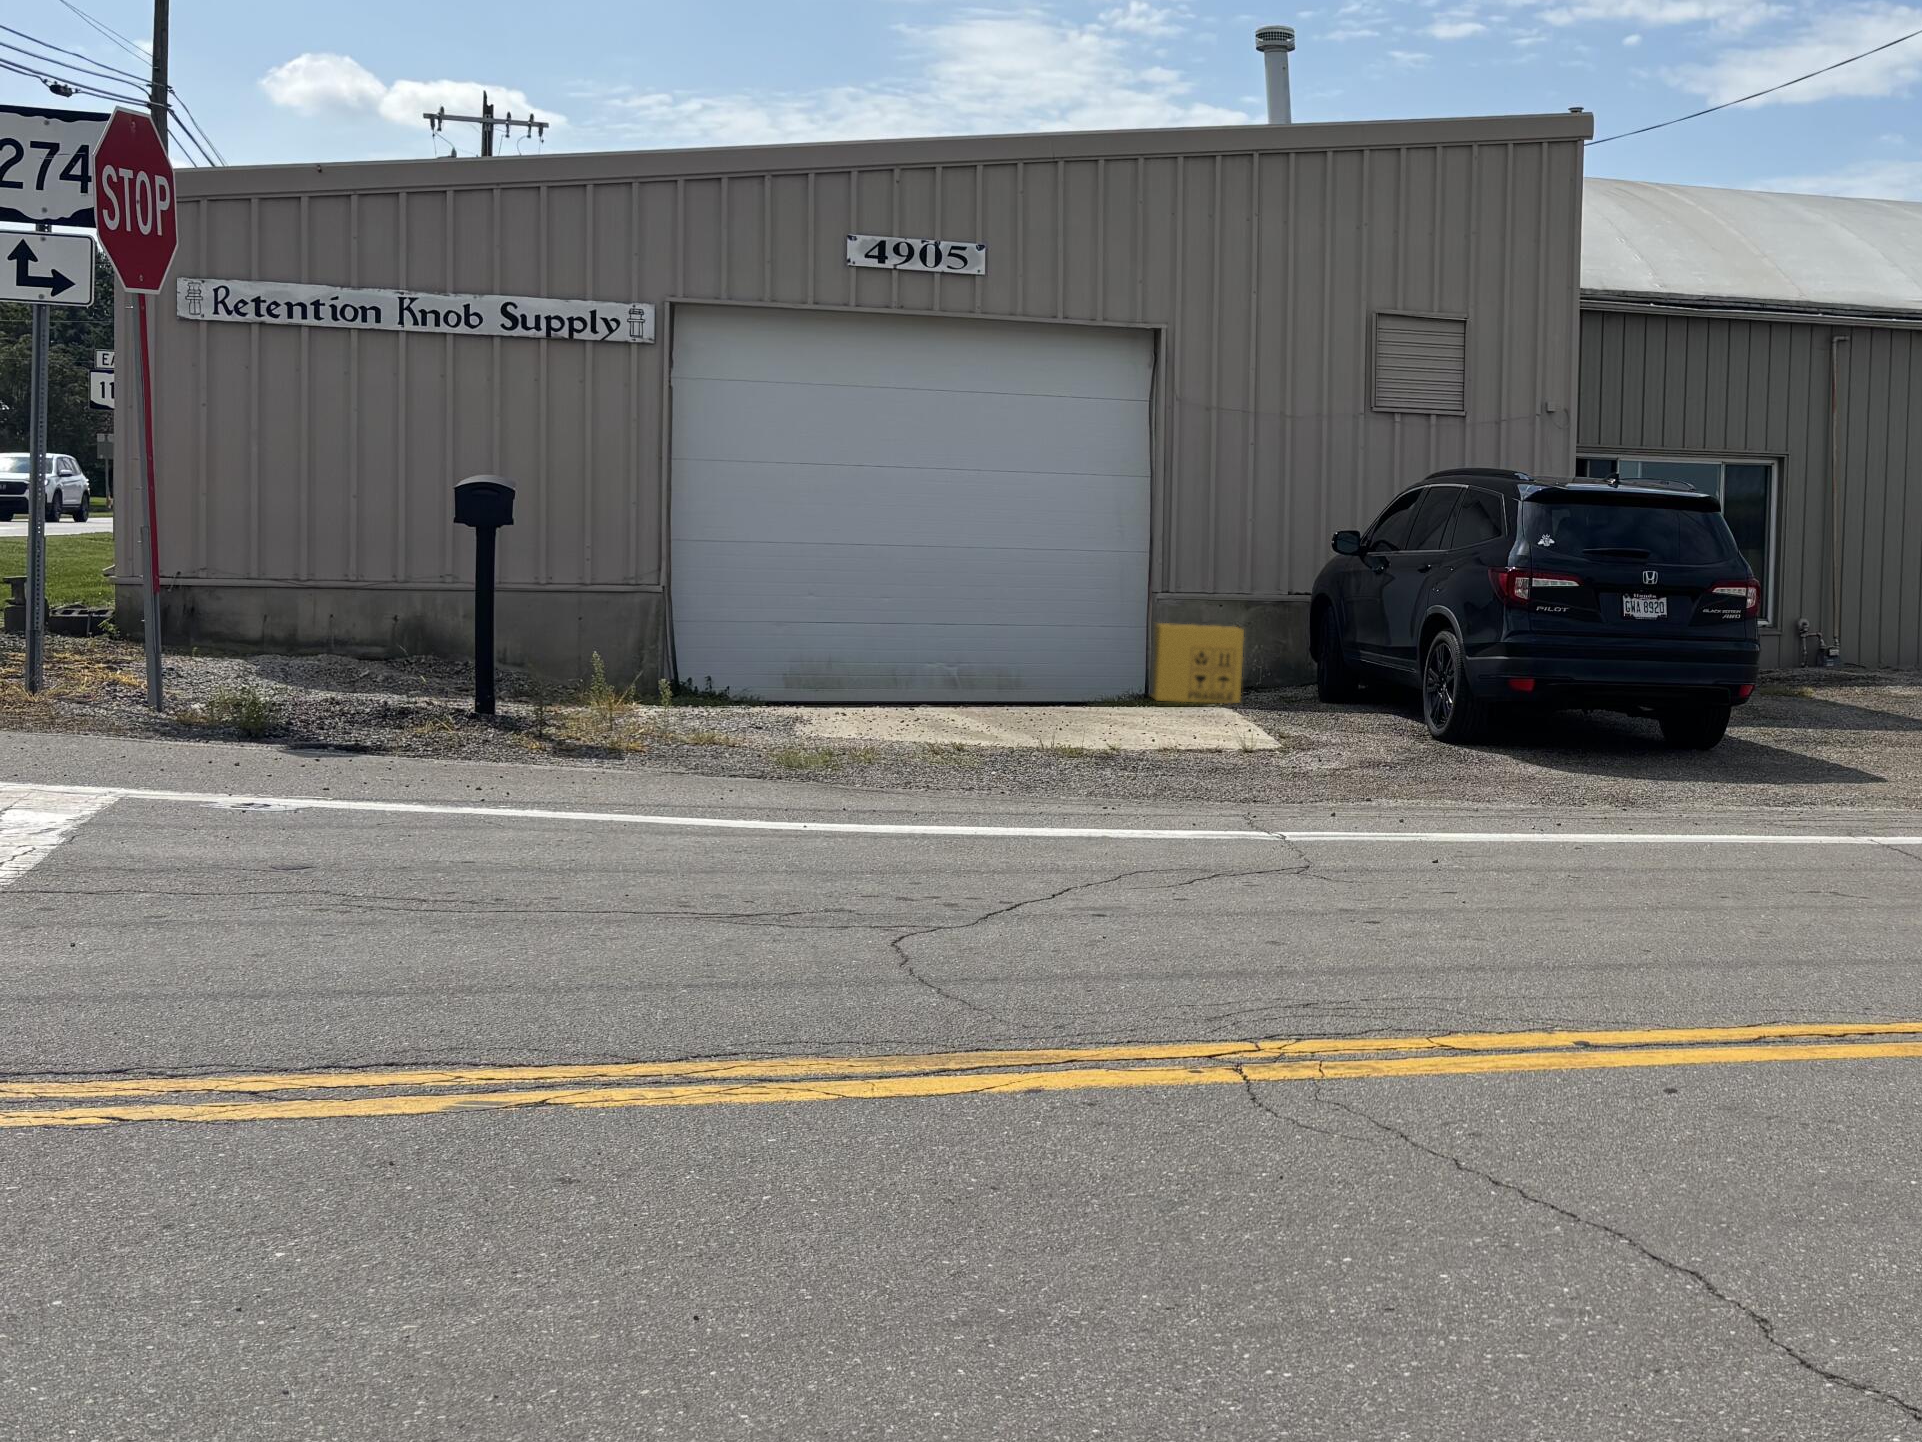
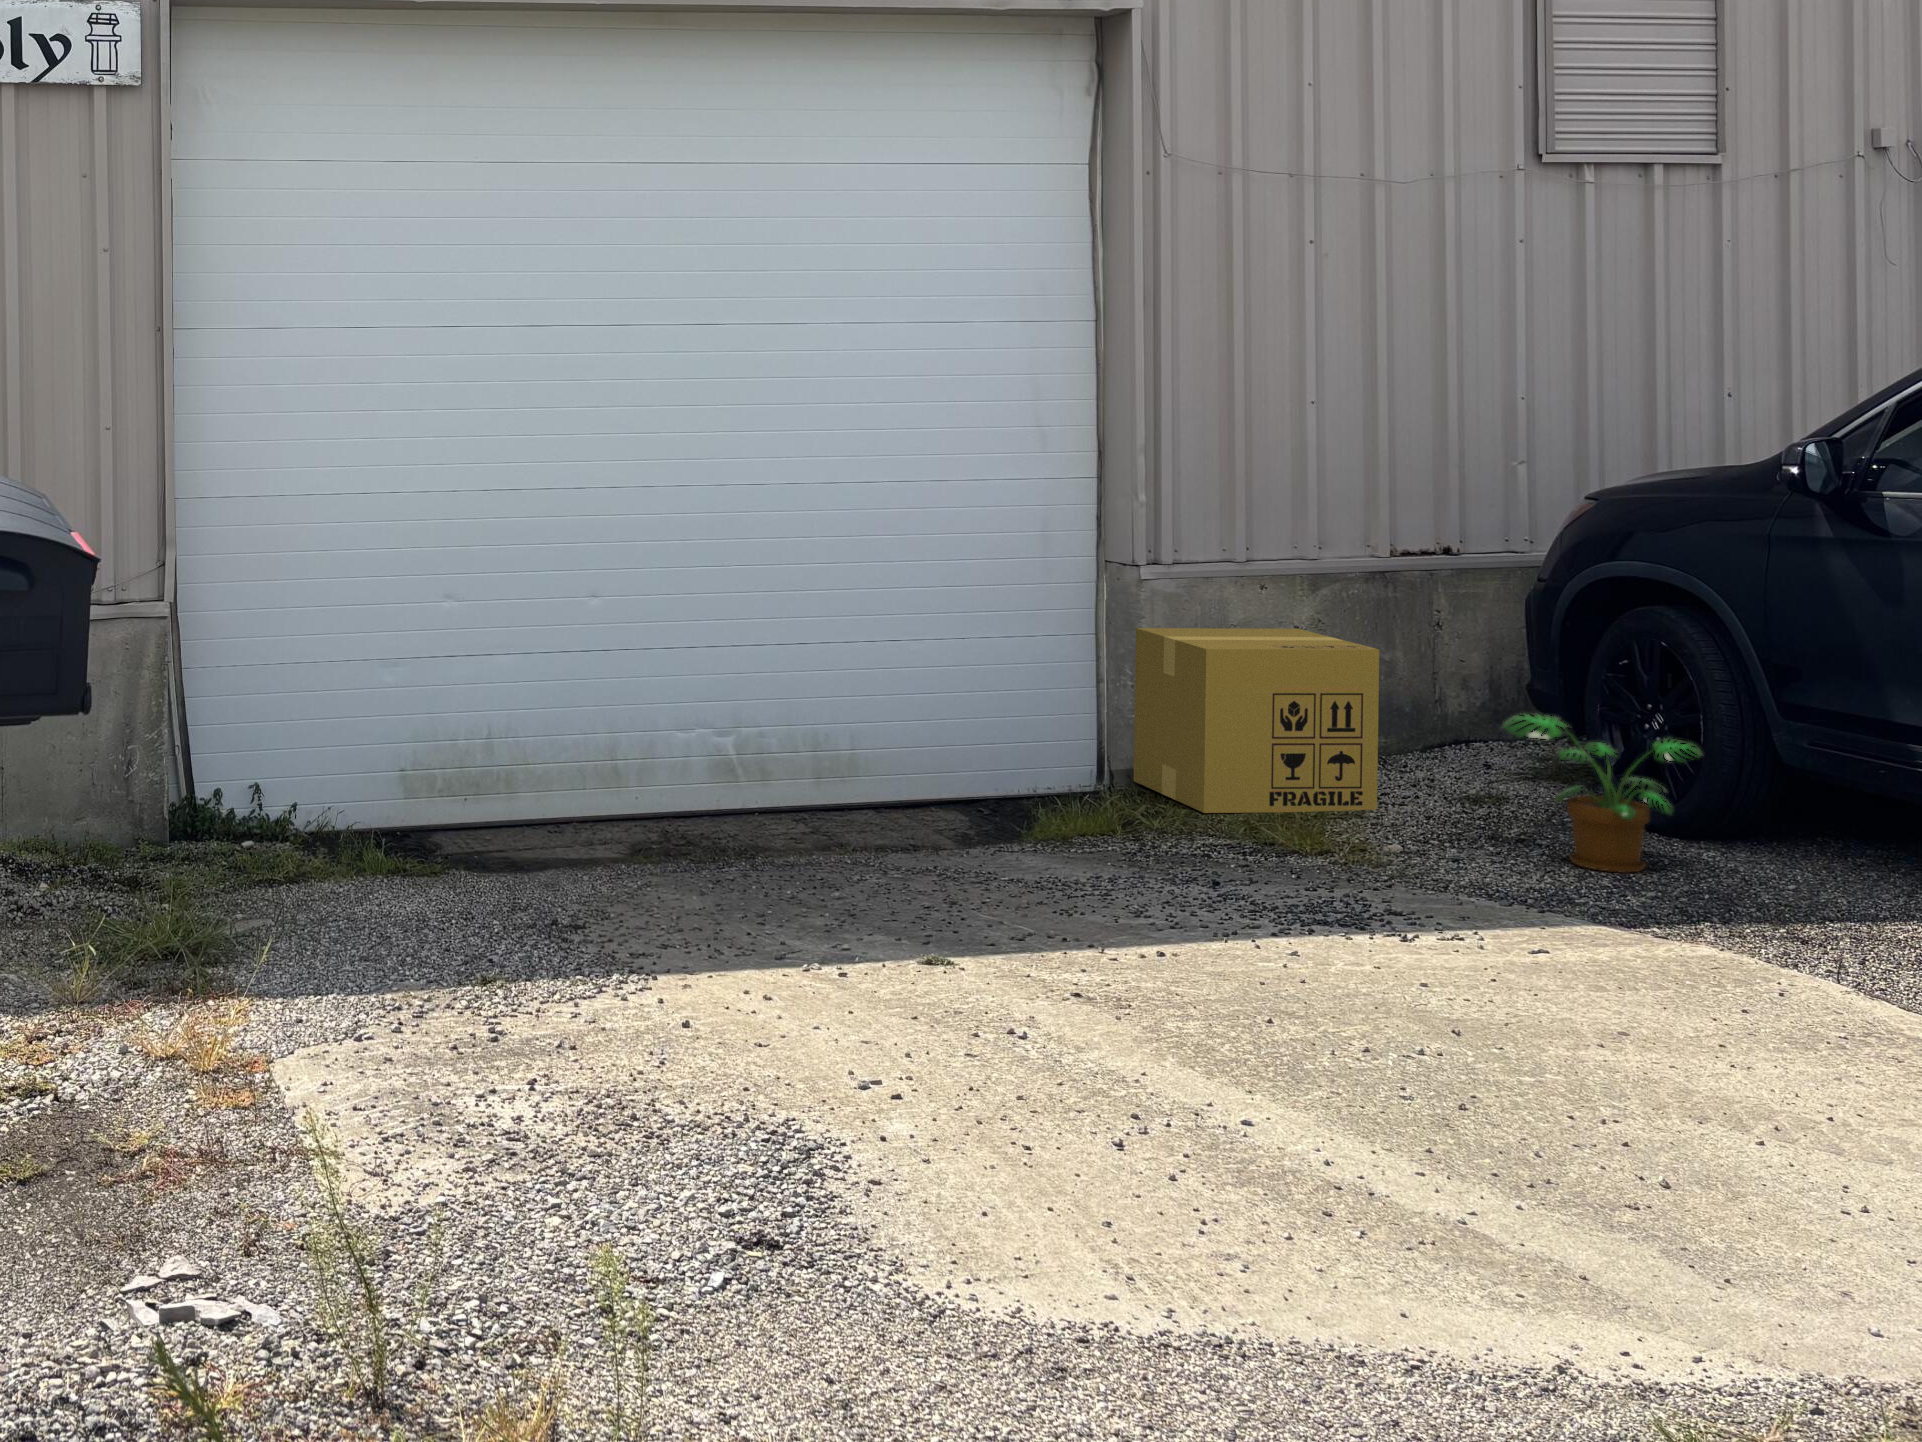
potted plant: none [1261,650,1328,712] -> present [1502,713,1702,873]

